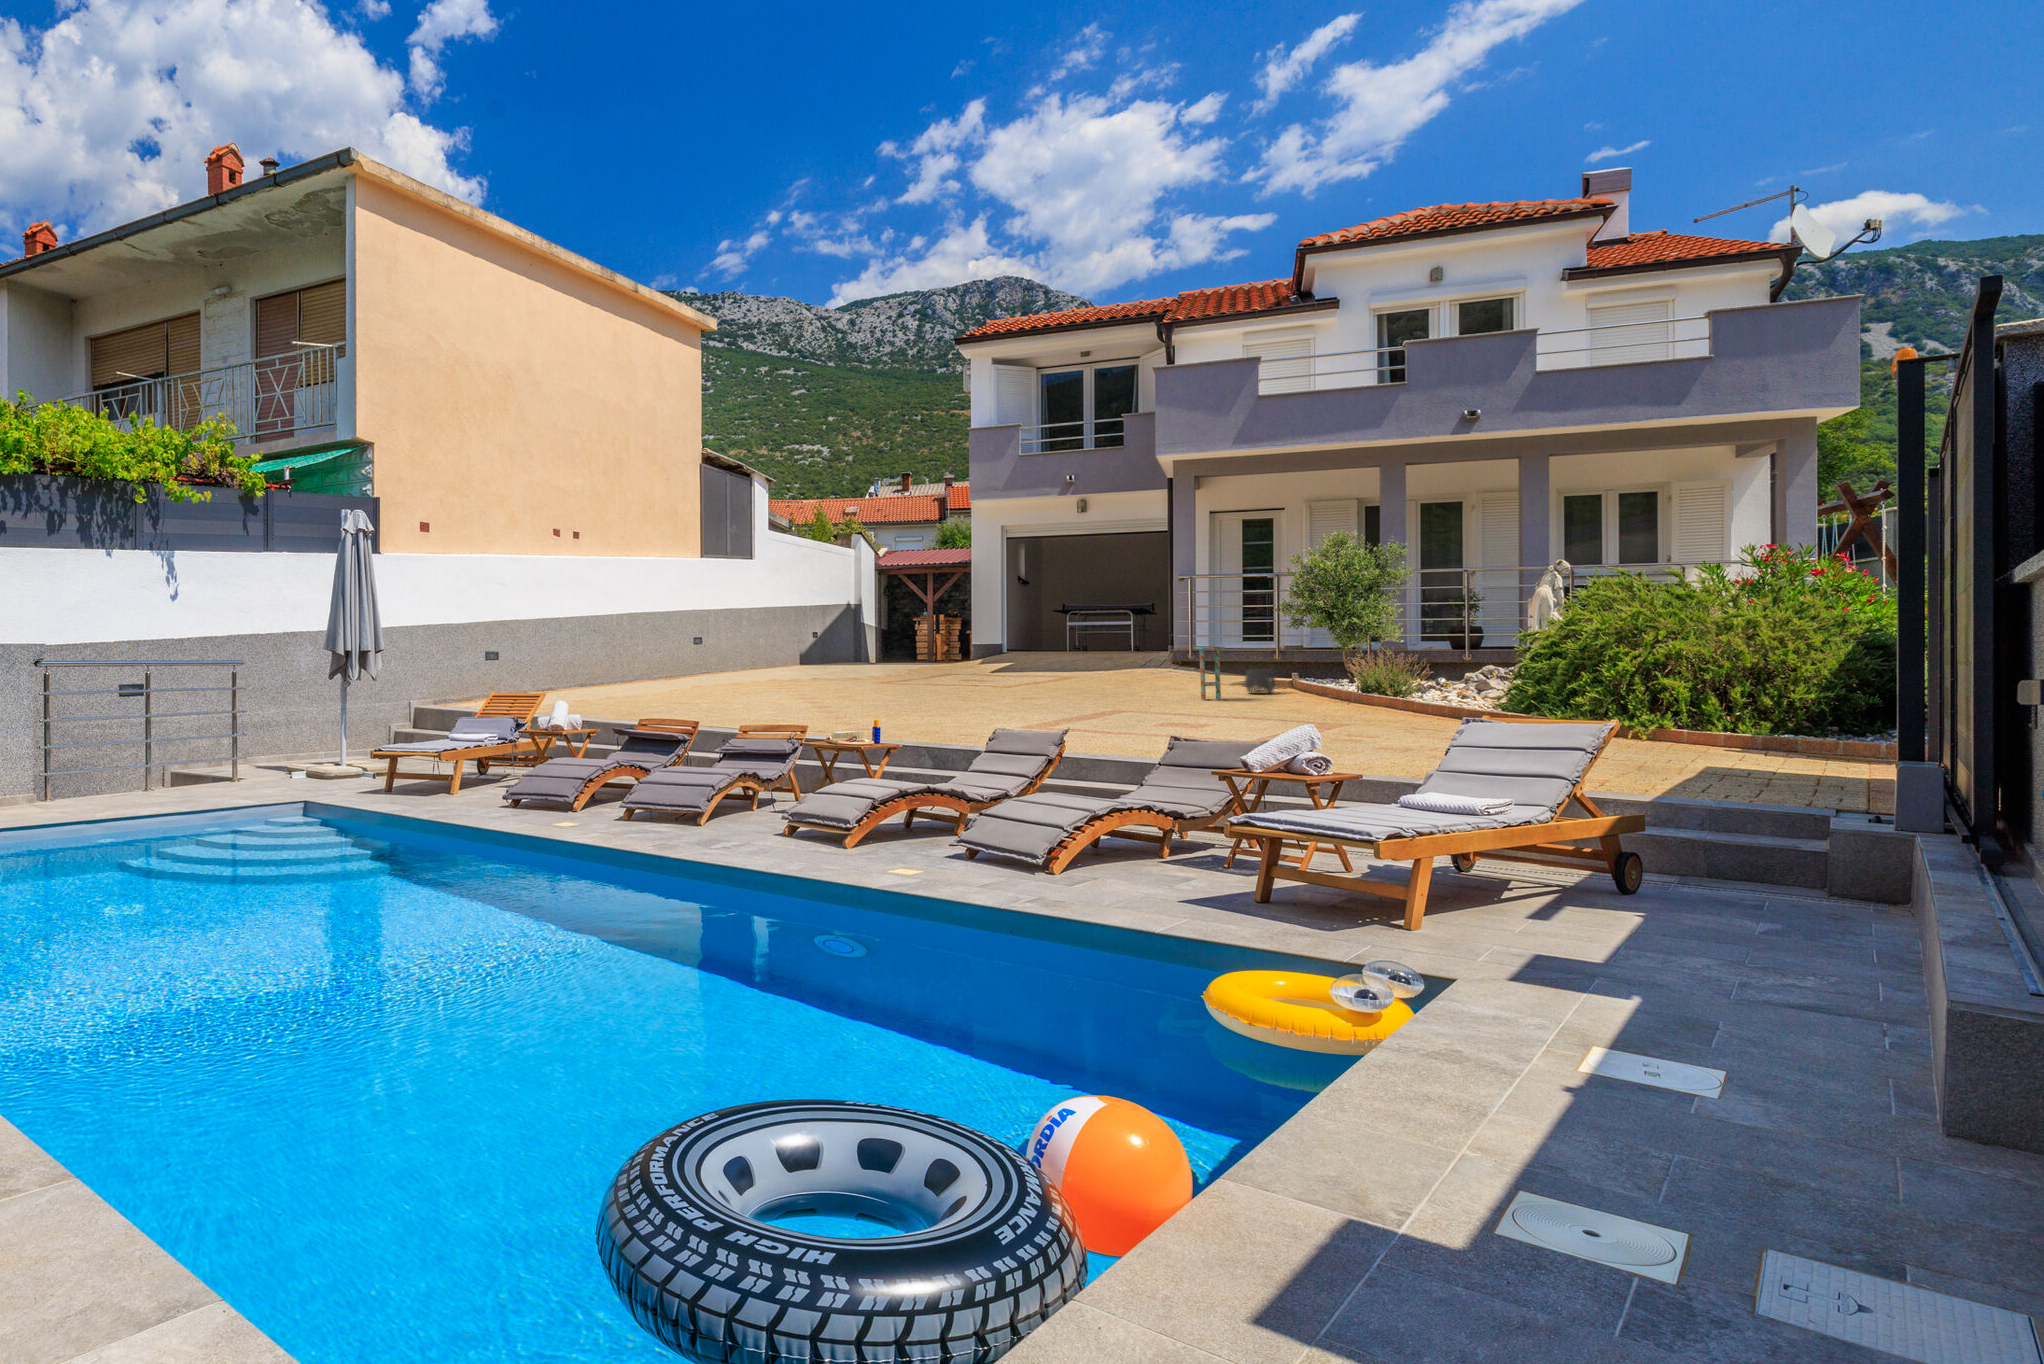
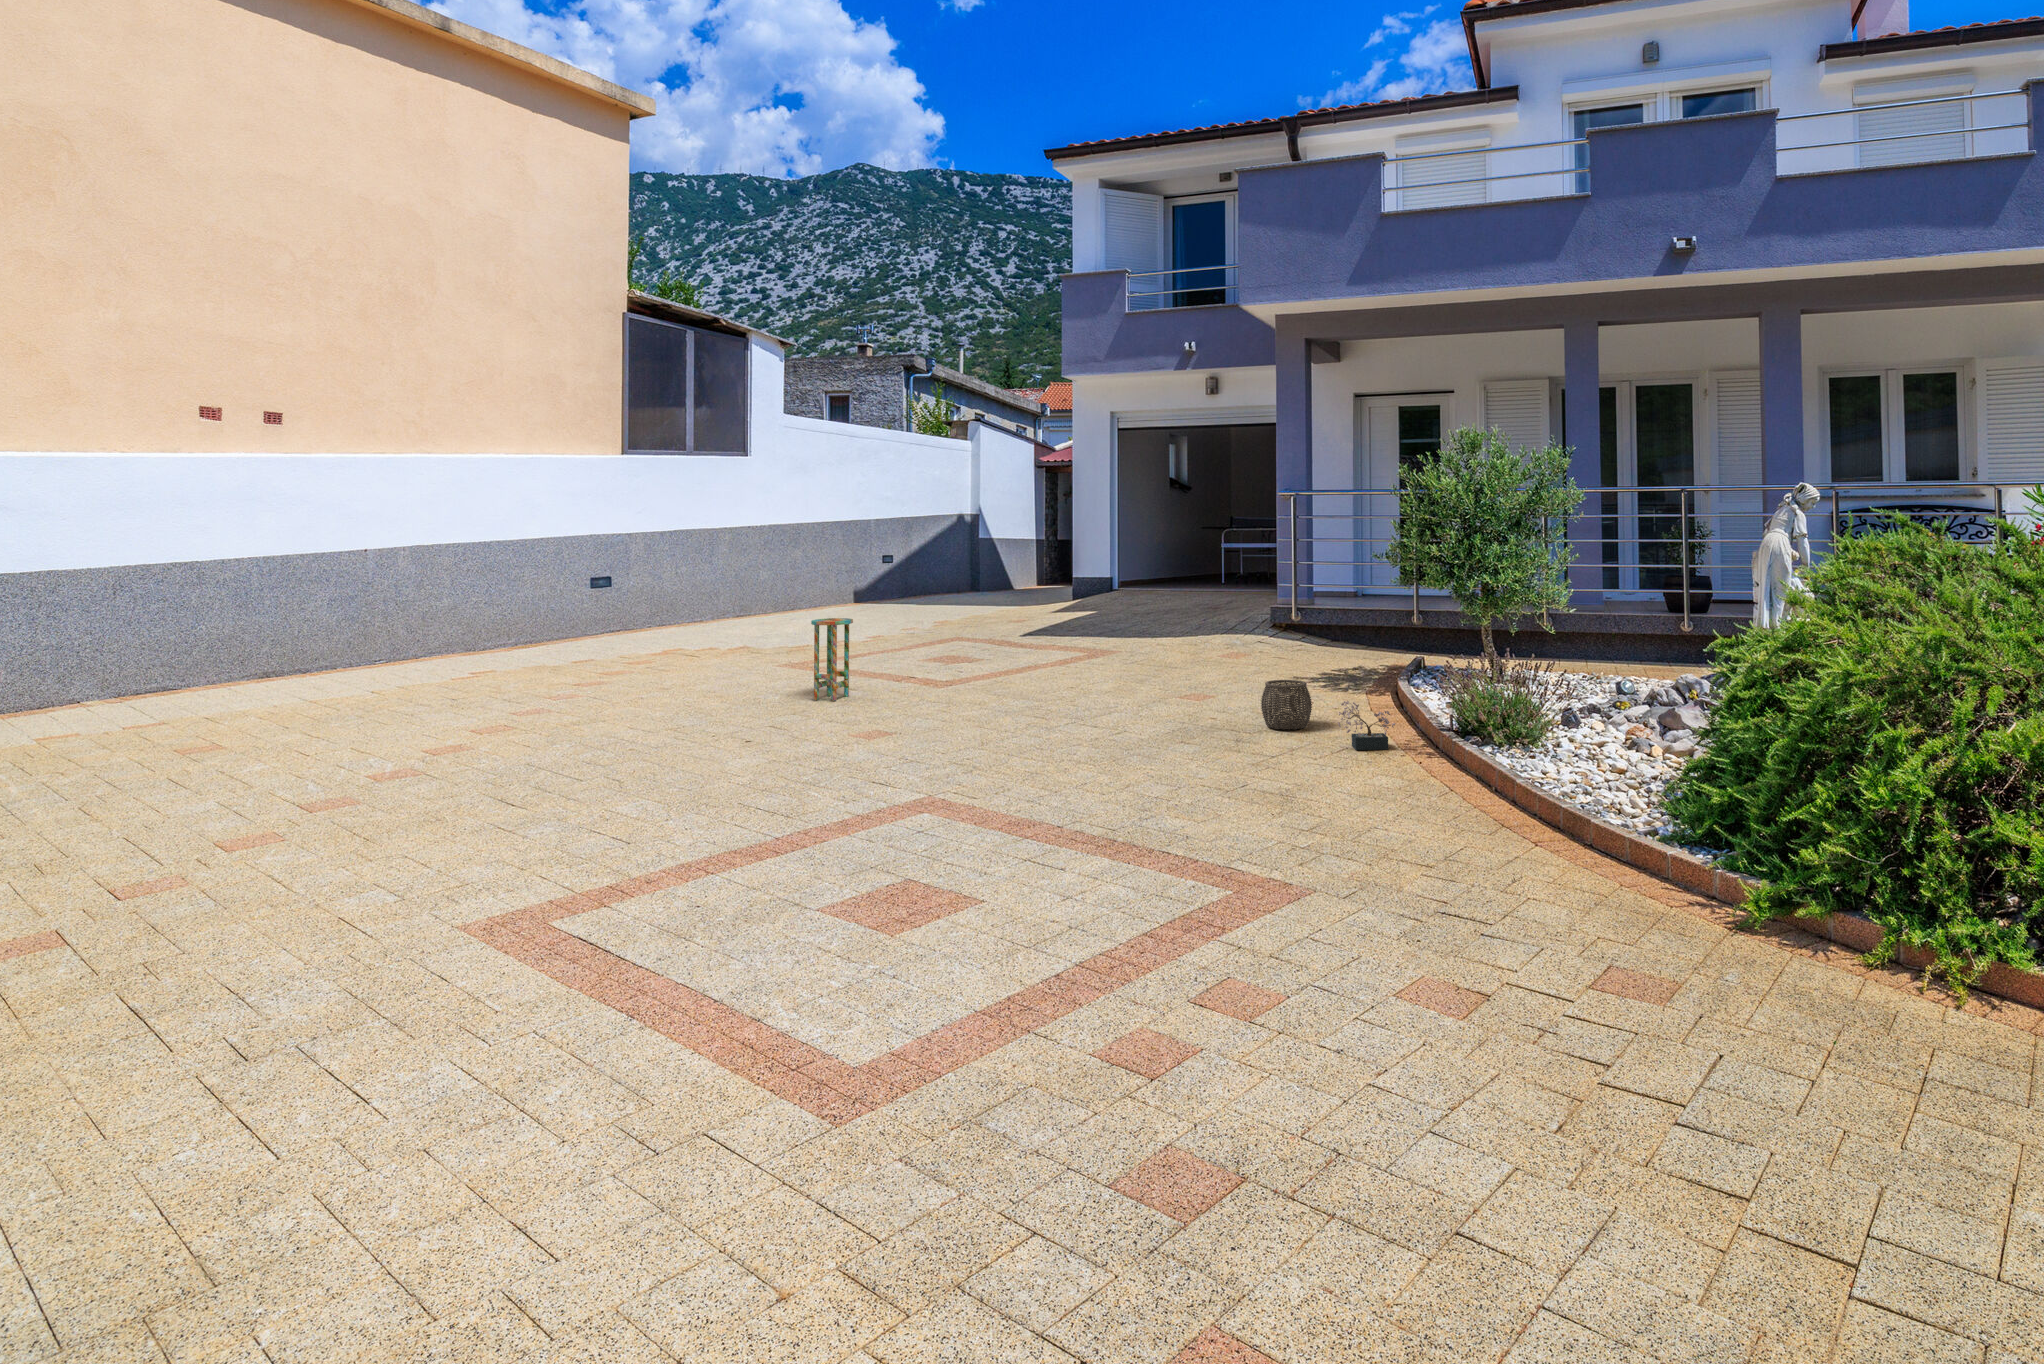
side table: present [1194,646,1225,700] -> present [811,618,853,701]
decorative plant: none [1303,673,1336,697] -> present [1338,701,1395,750]

